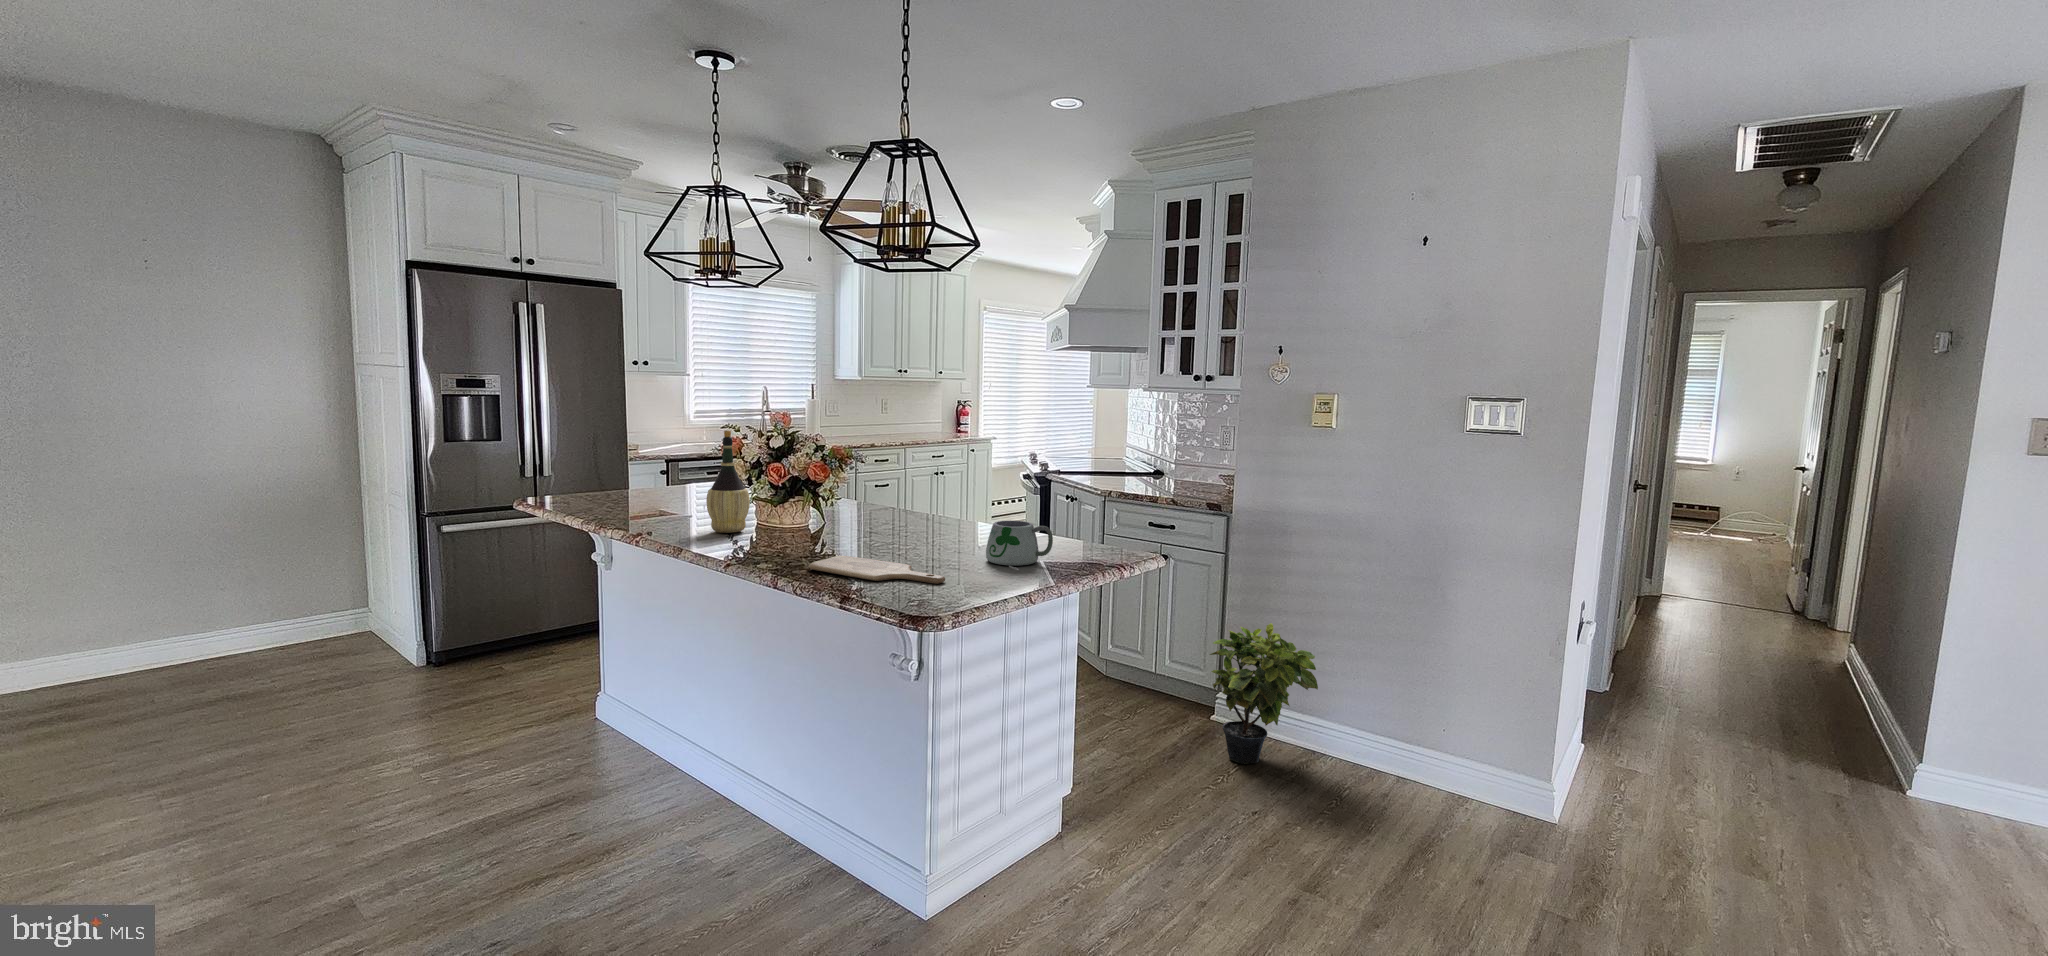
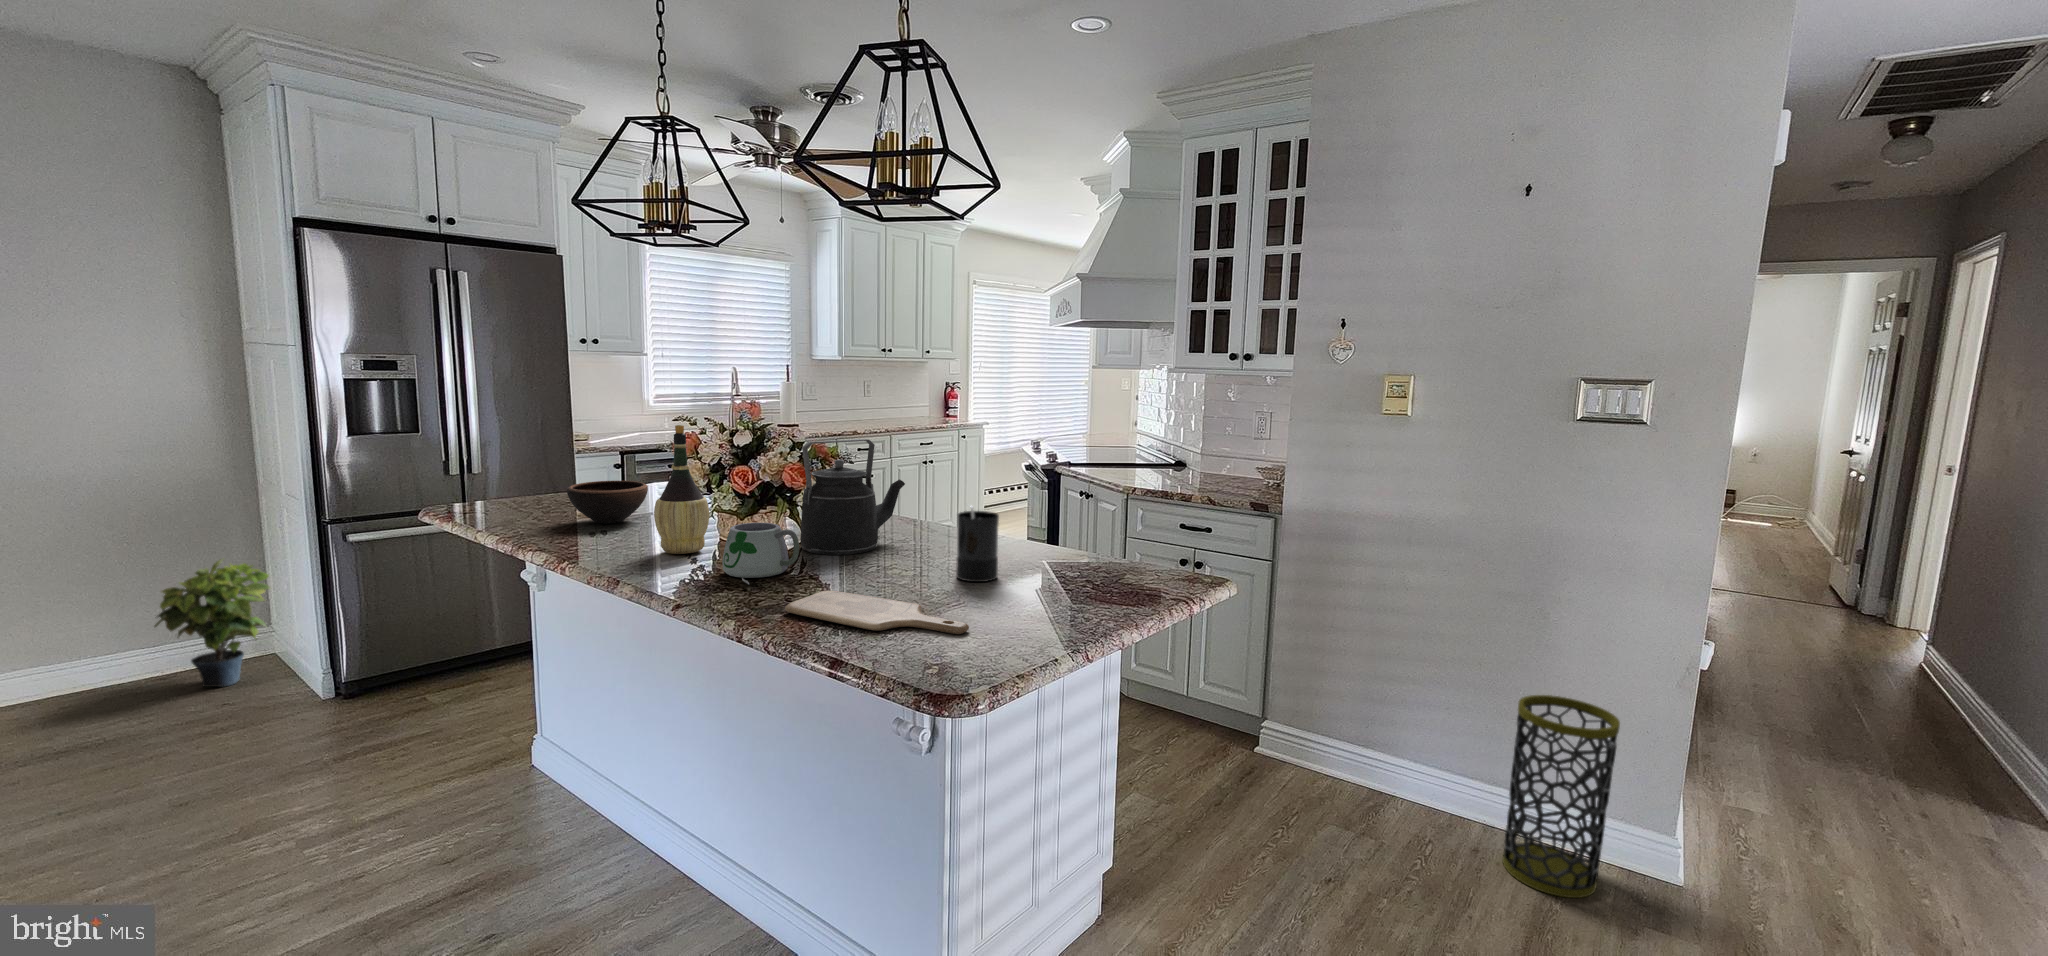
kettle: none [822,443,907,535] -> present [800,439,905,555]
bowl: none [634,478,698,512] -> present [567,481,648,524]
candle: none [943,493,977,553] -> present [956,506,999,582]
mug: present [986,520,1053,570] -> present [722,523,799,584]
potted plant: present [1210,623,1318,764] -> present [155,560,270,687]
trash can: none [1406,661,1496,828] -> present [1502,695,1620,898]

